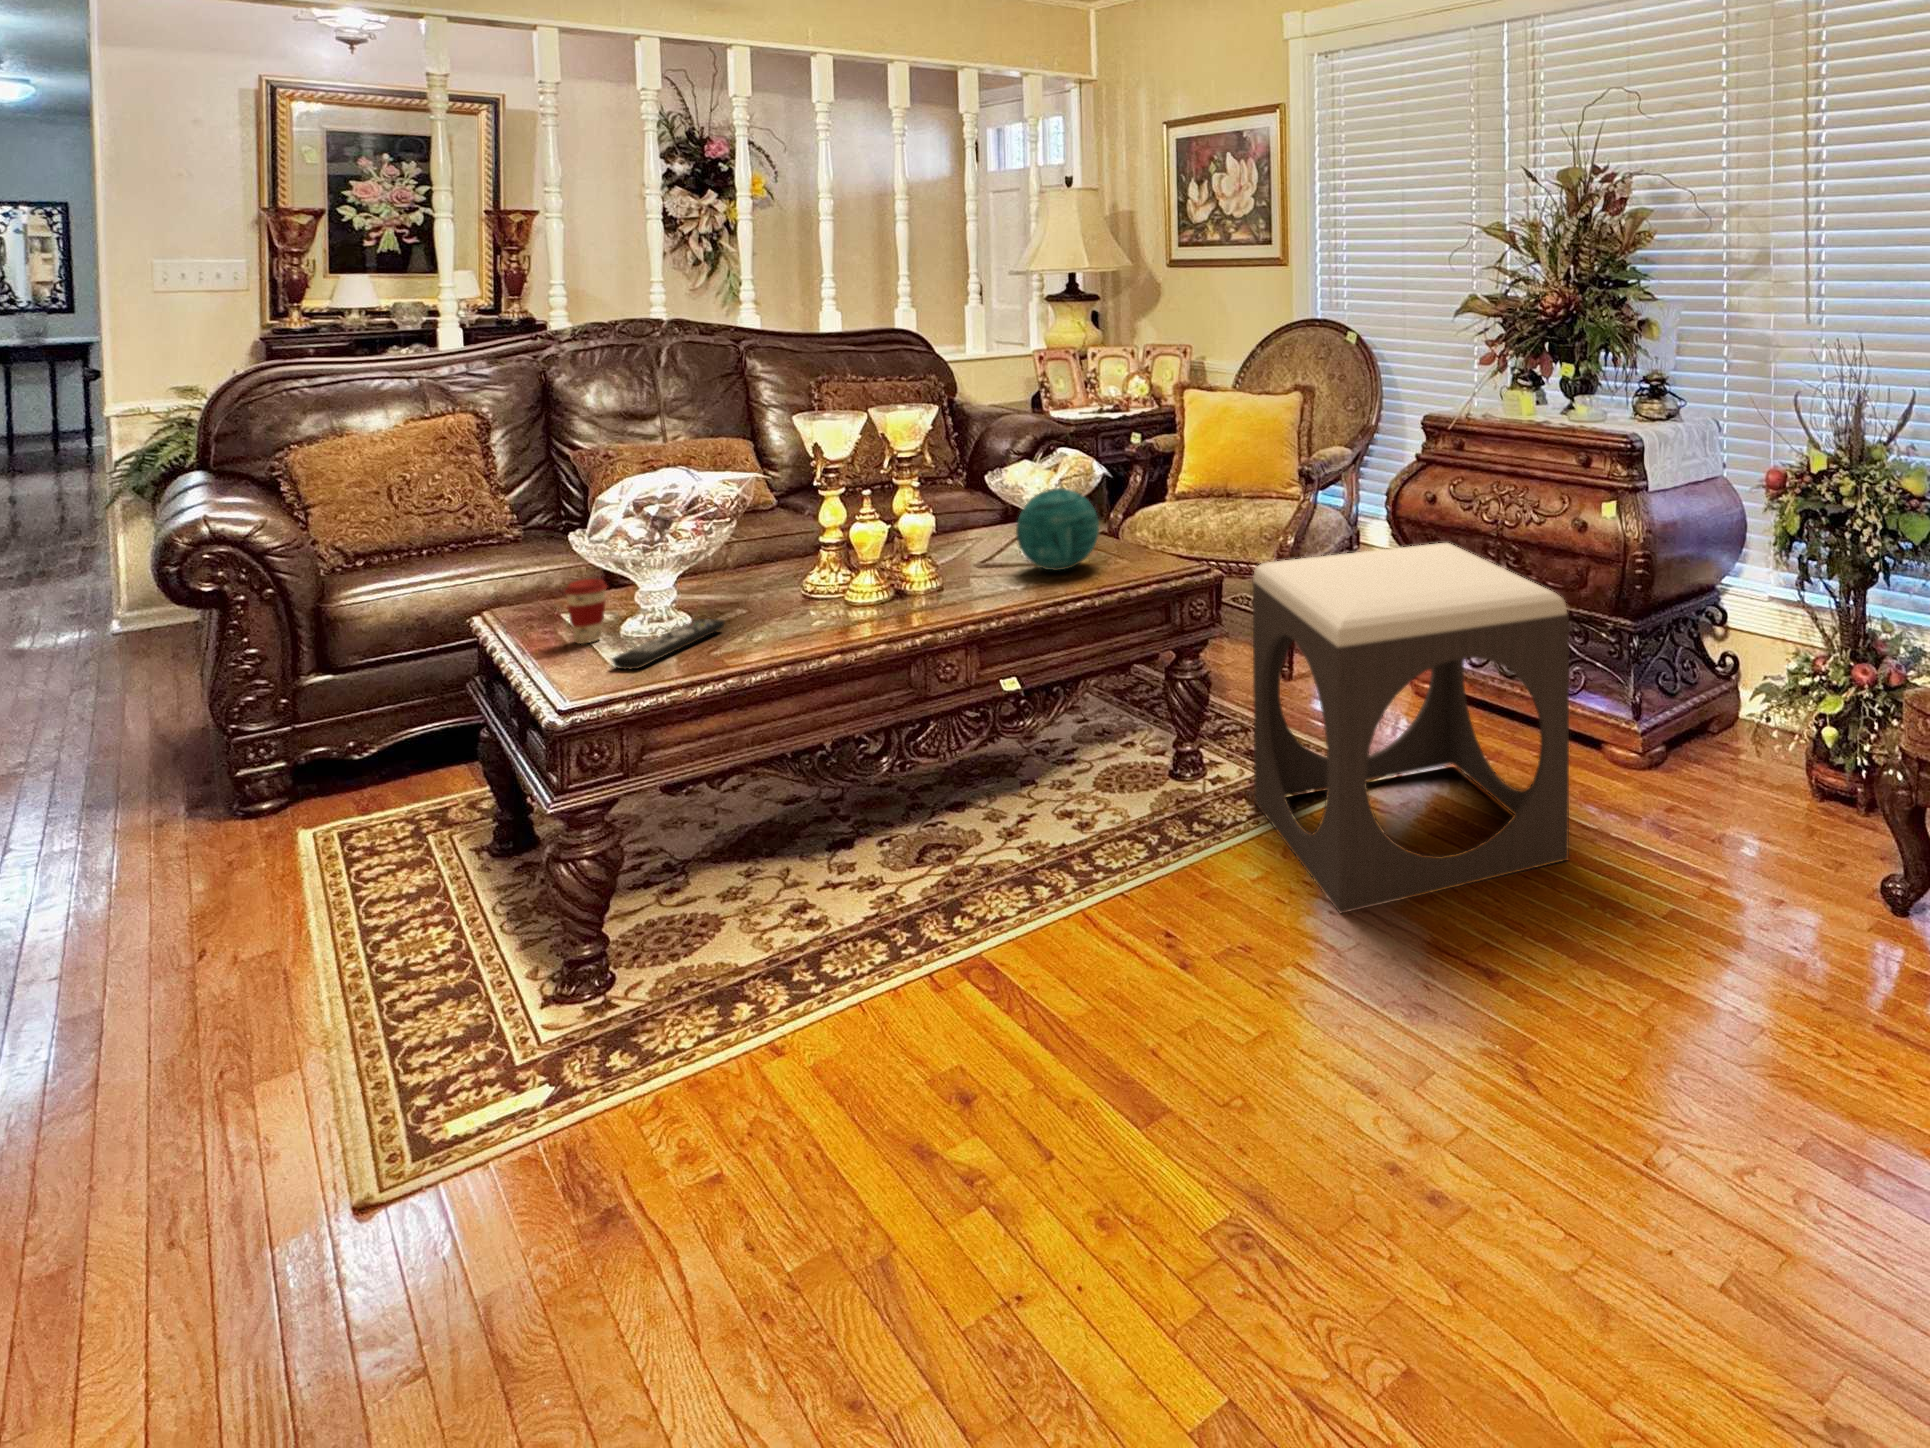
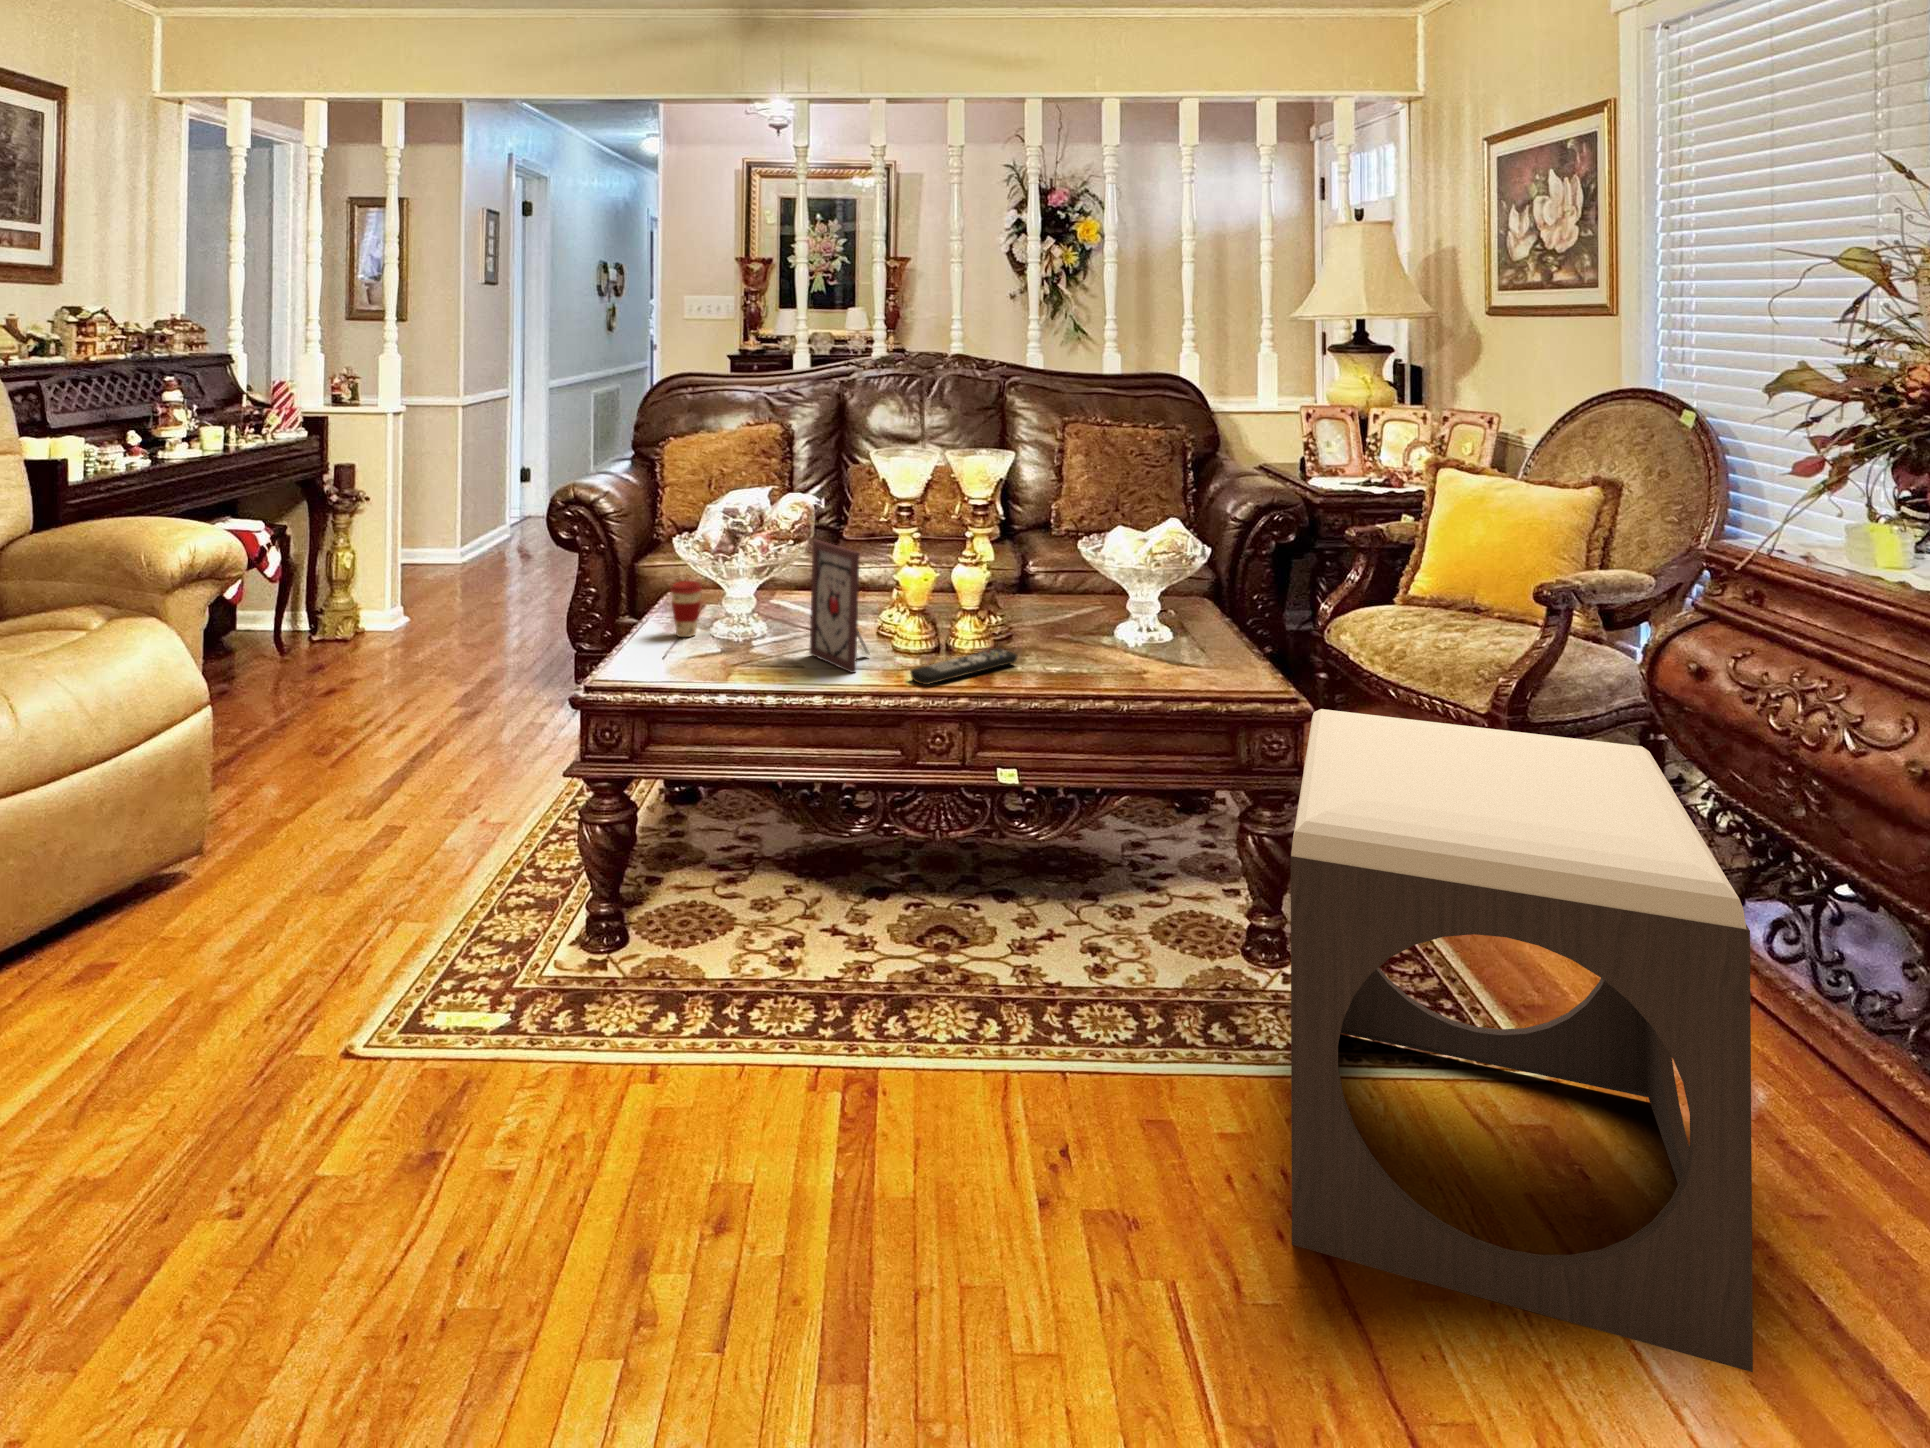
decorative orb: present [1016,488,1099,571] -> none [1064,566,1158,661]
picture frame: none [775,505,850,627] -> present [810,540,869,673]
remote control: present [613,619,725,669] -> present [910,649,1017,685]

